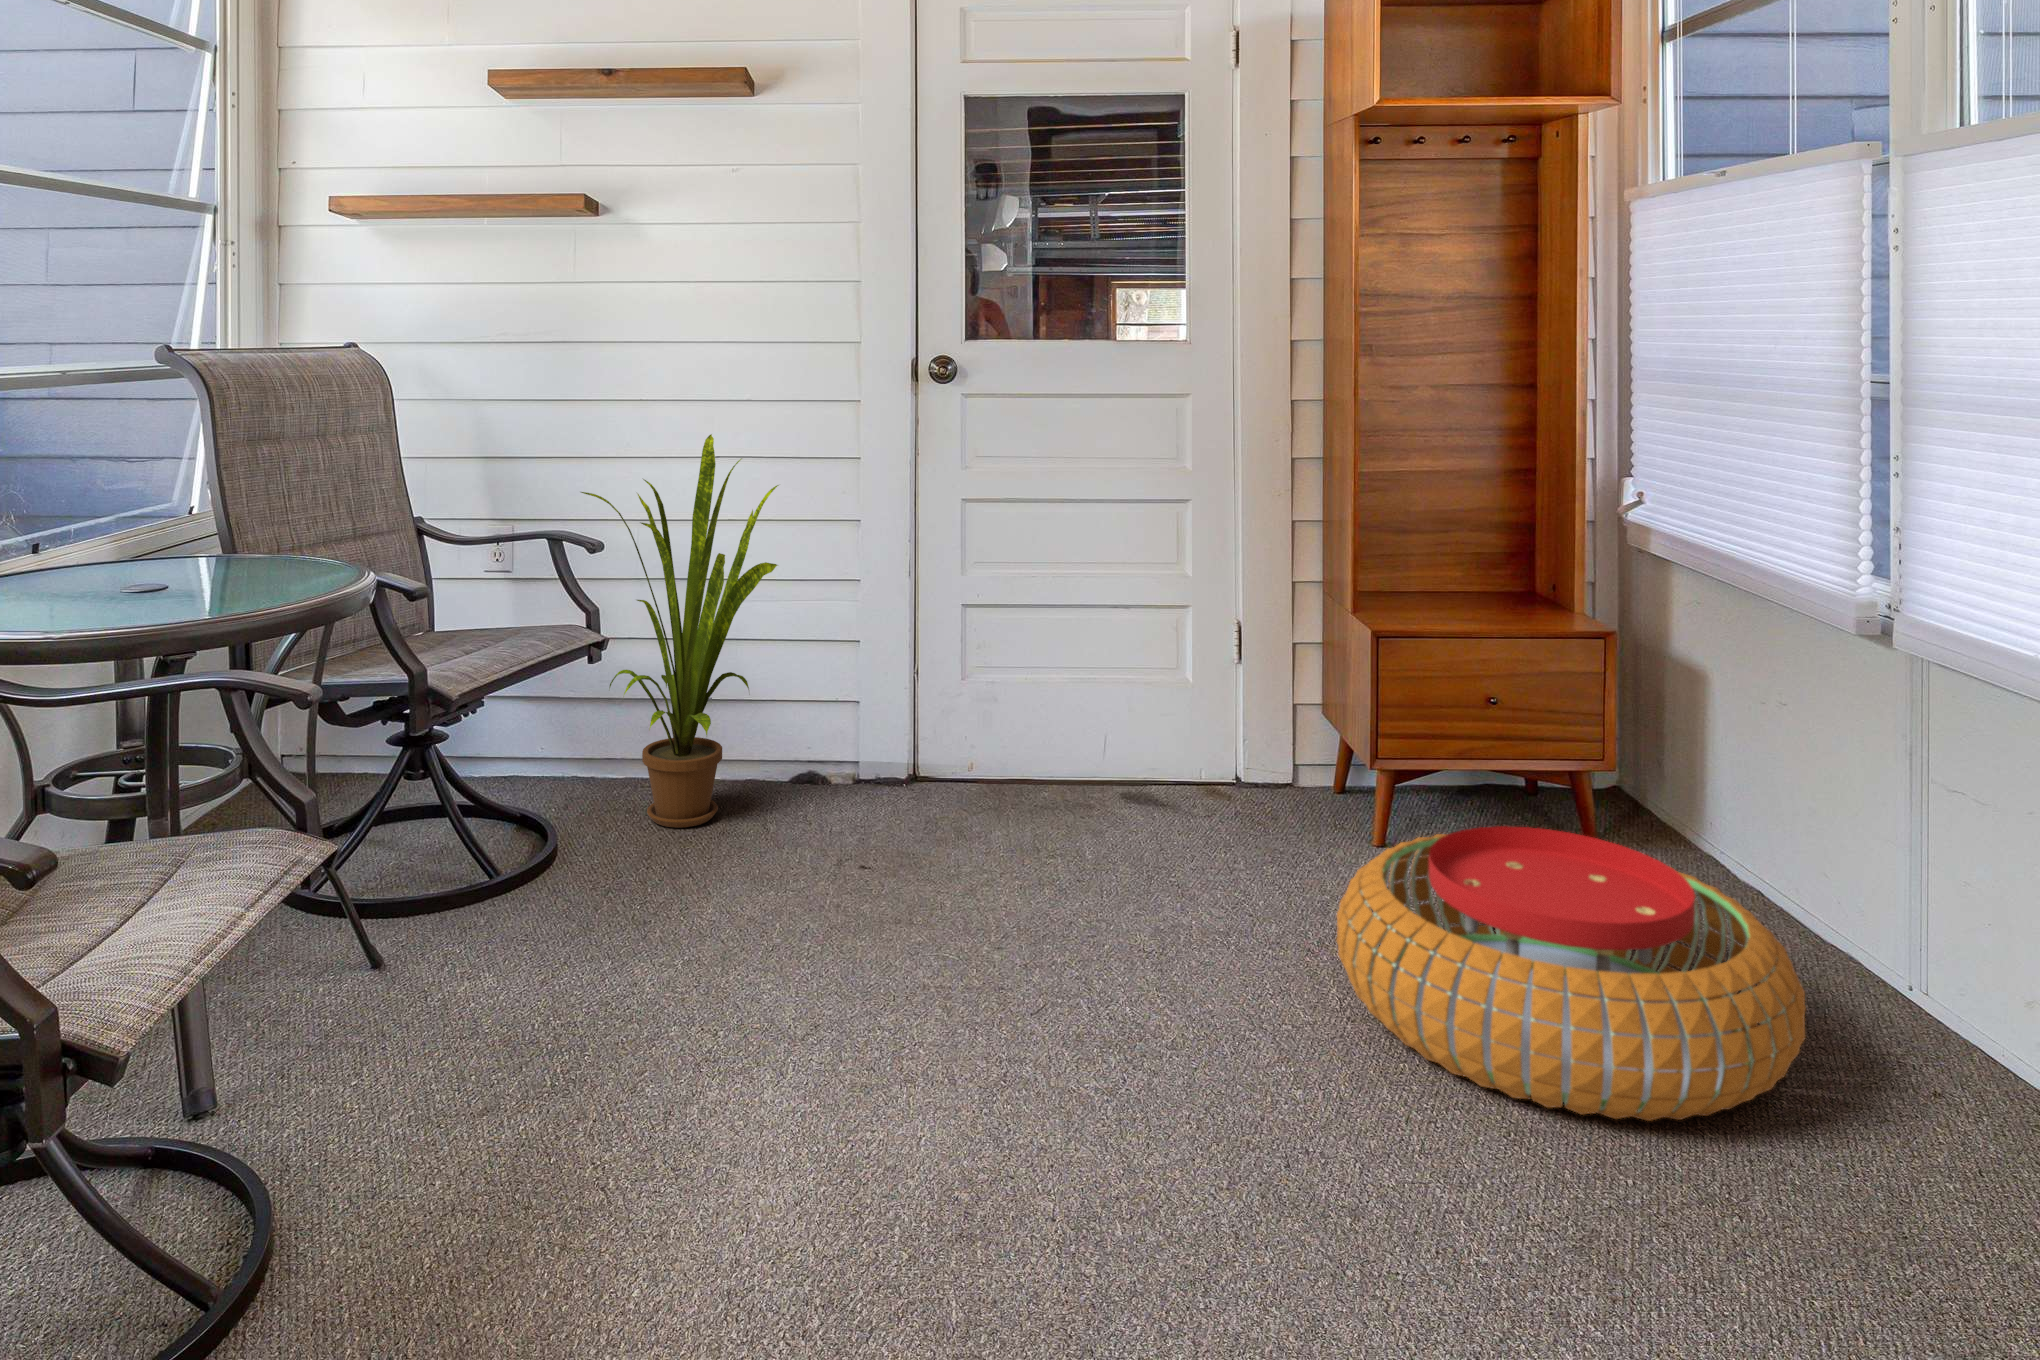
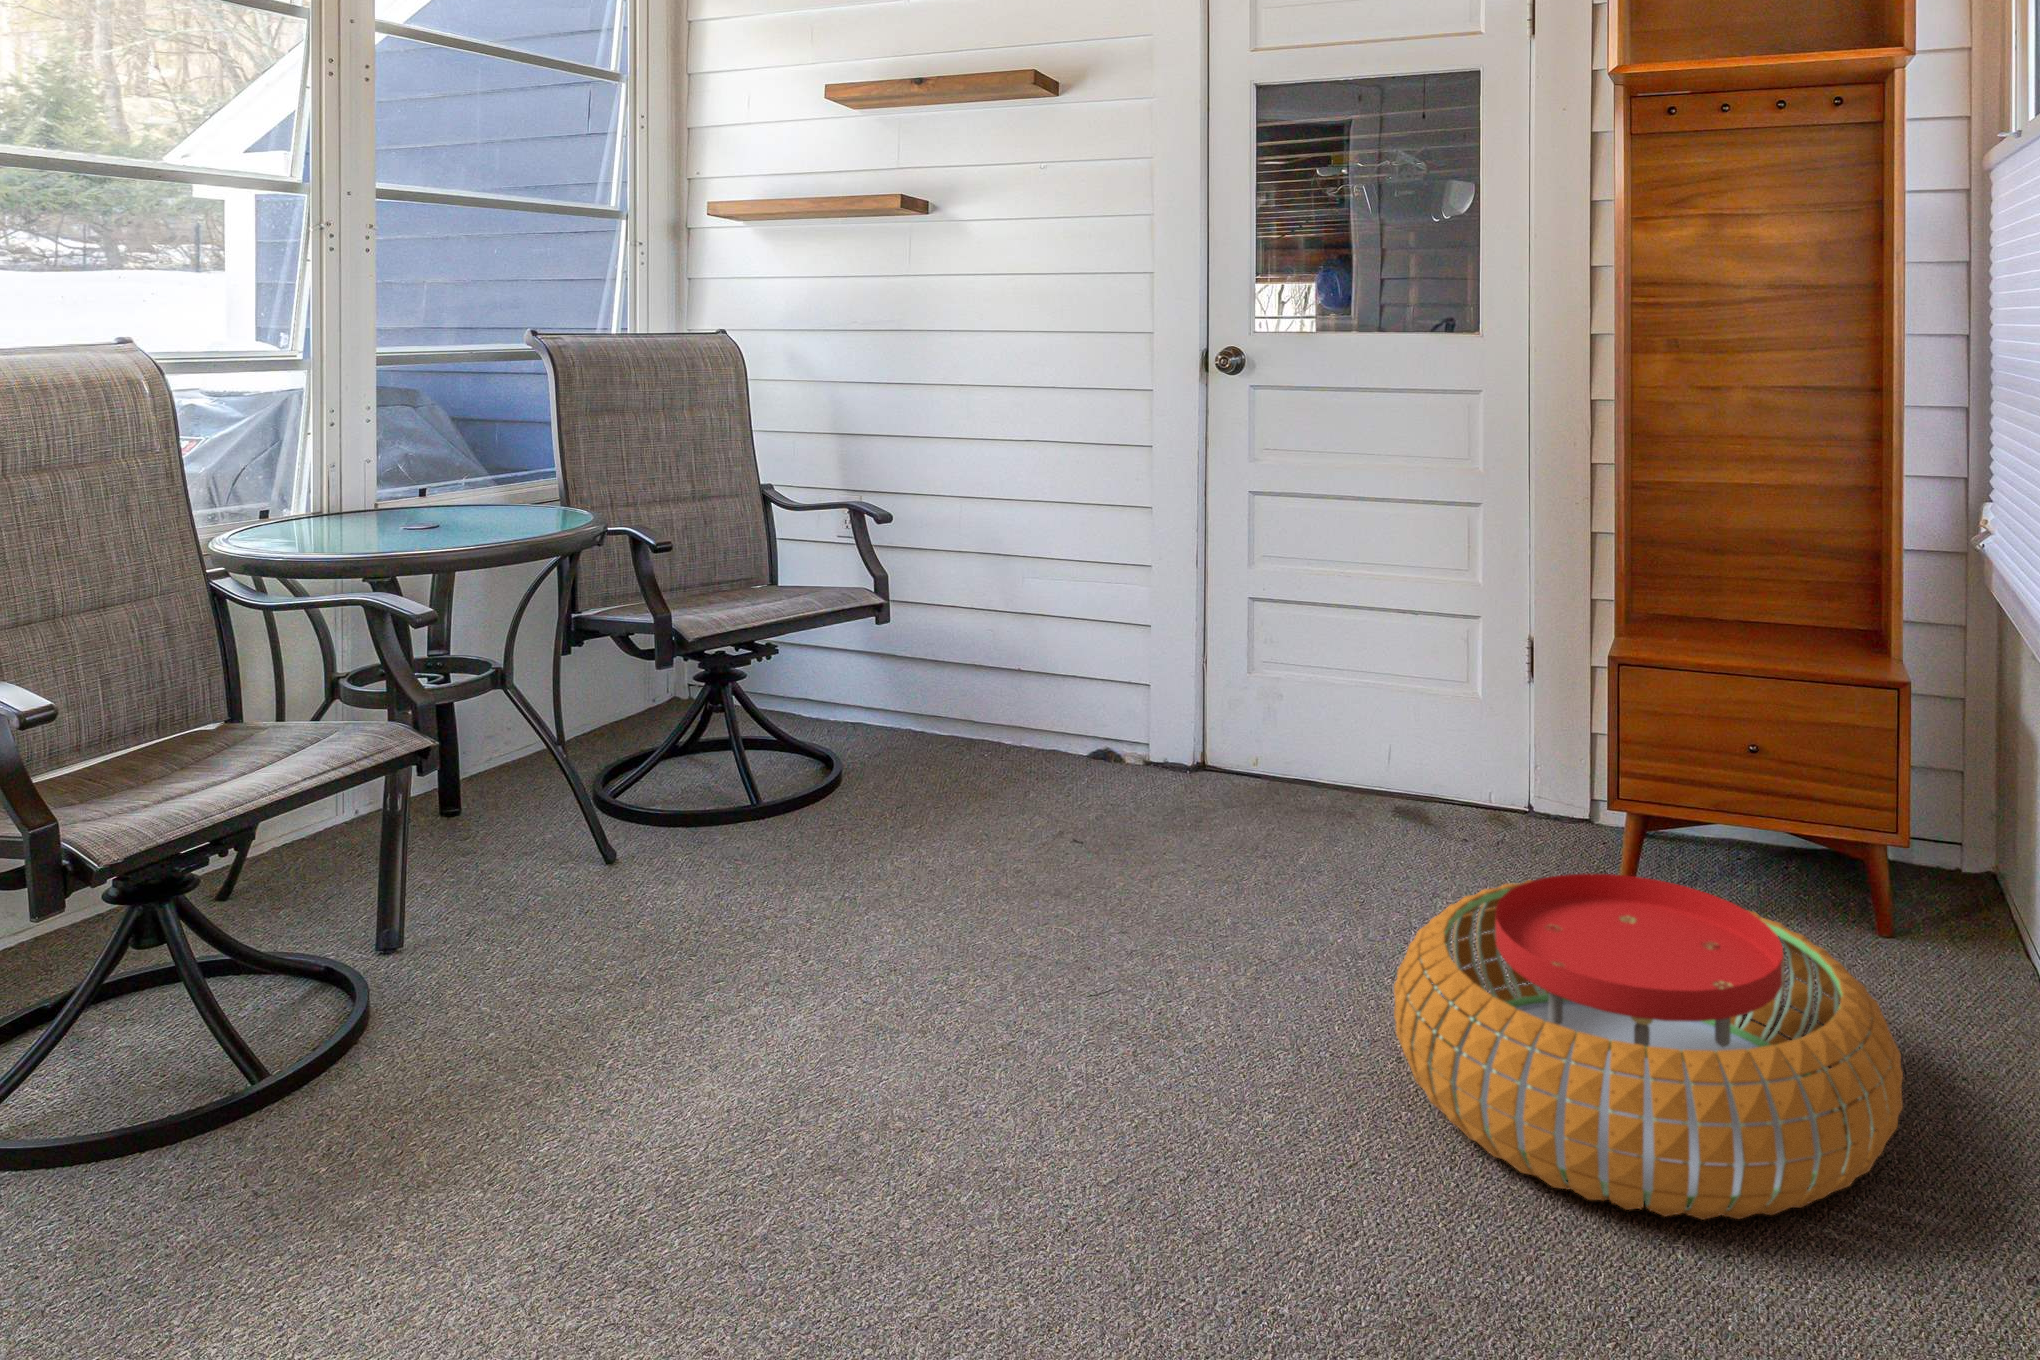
house plant: present [581,434,779,828] -> none [874,420,1061,788]

